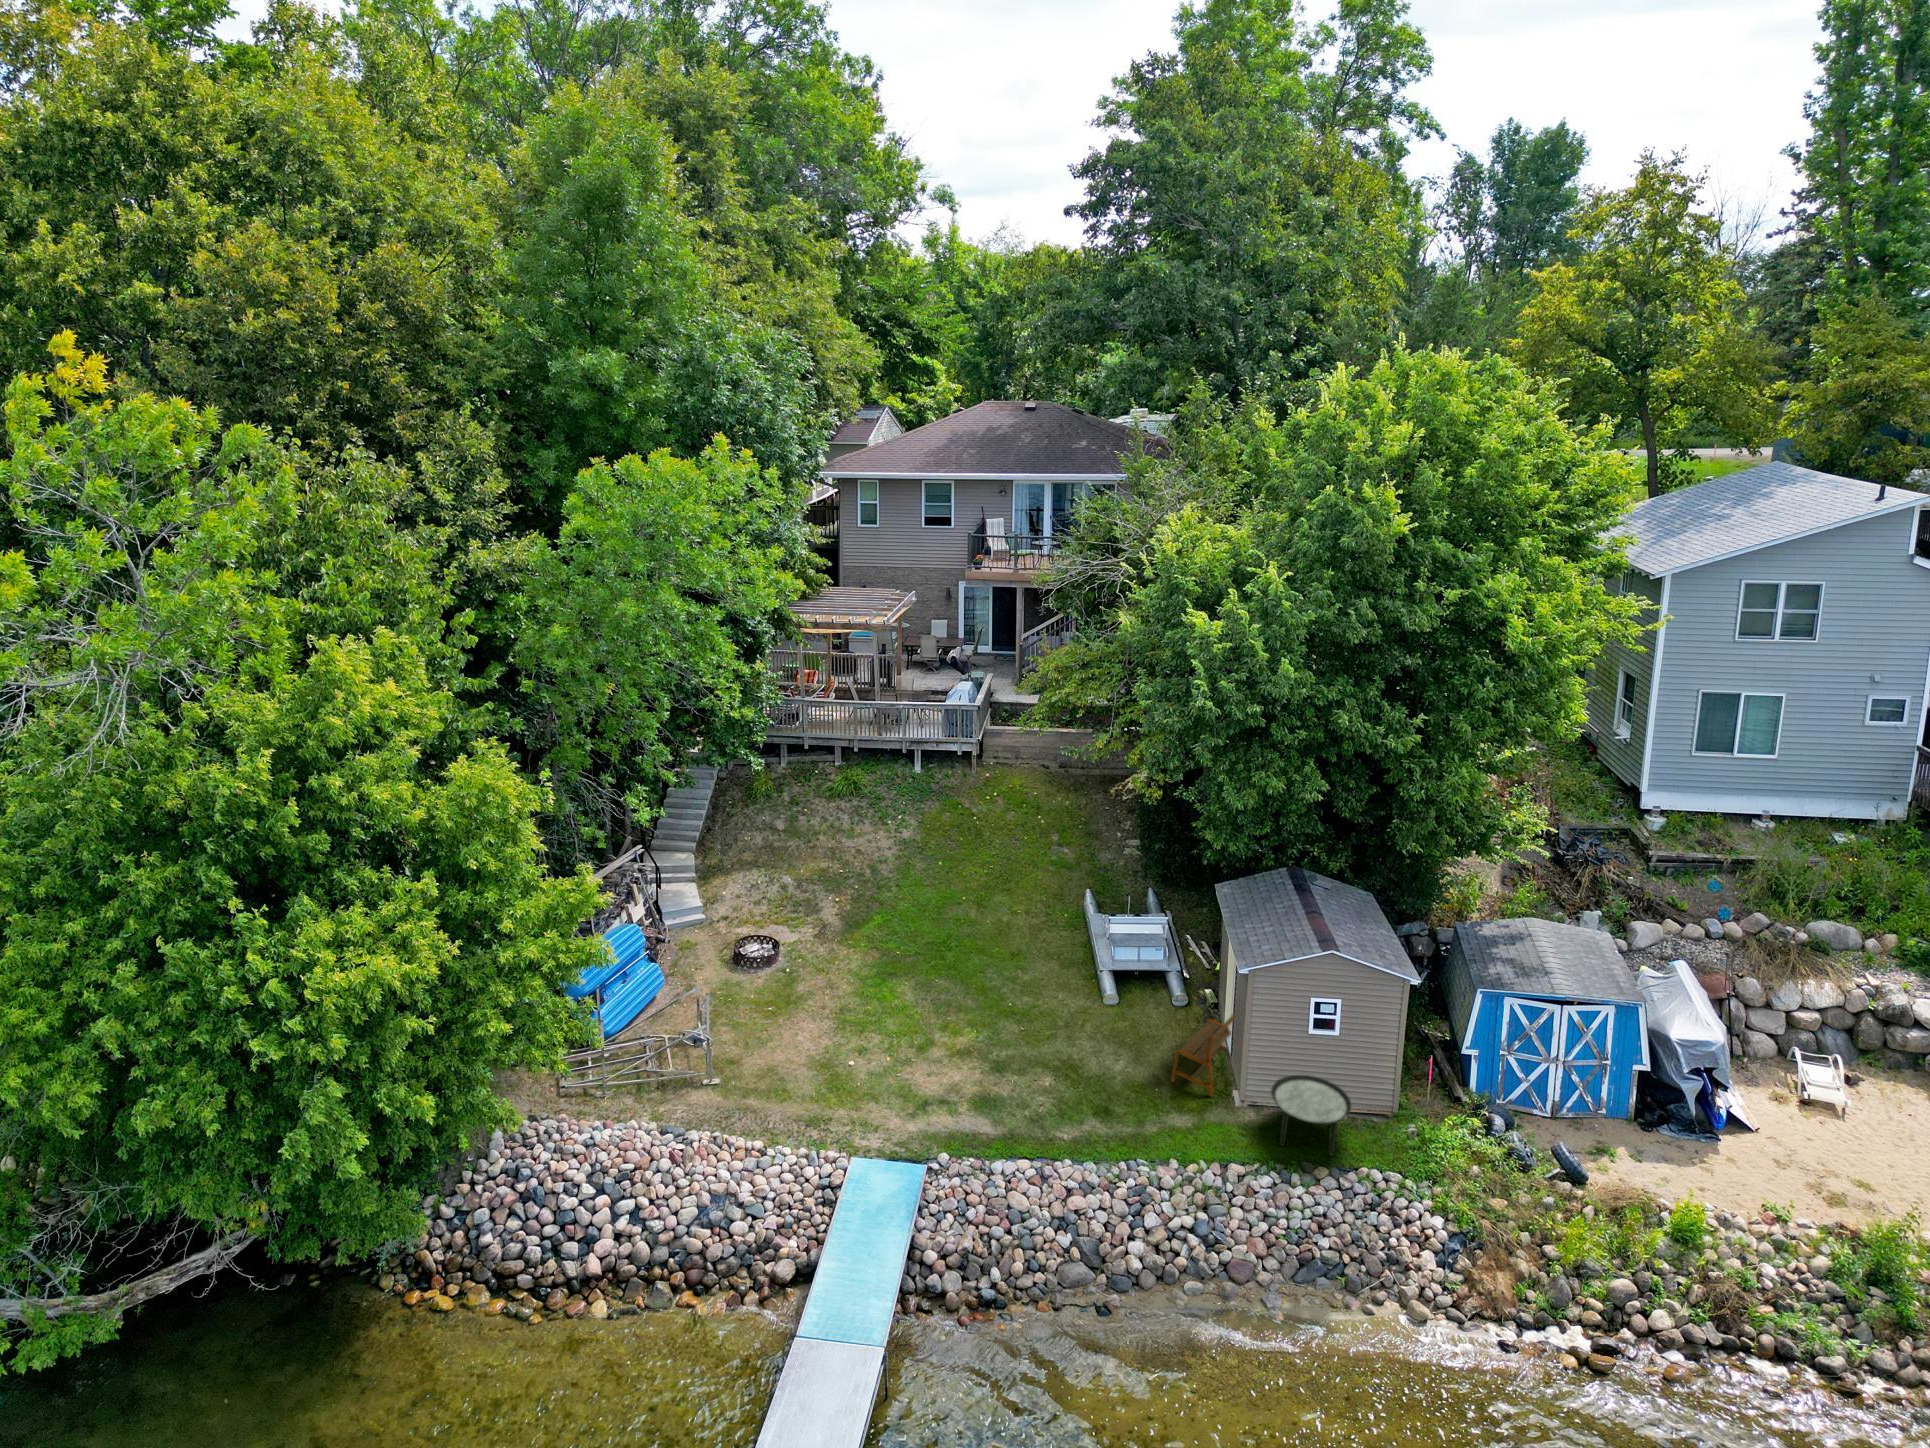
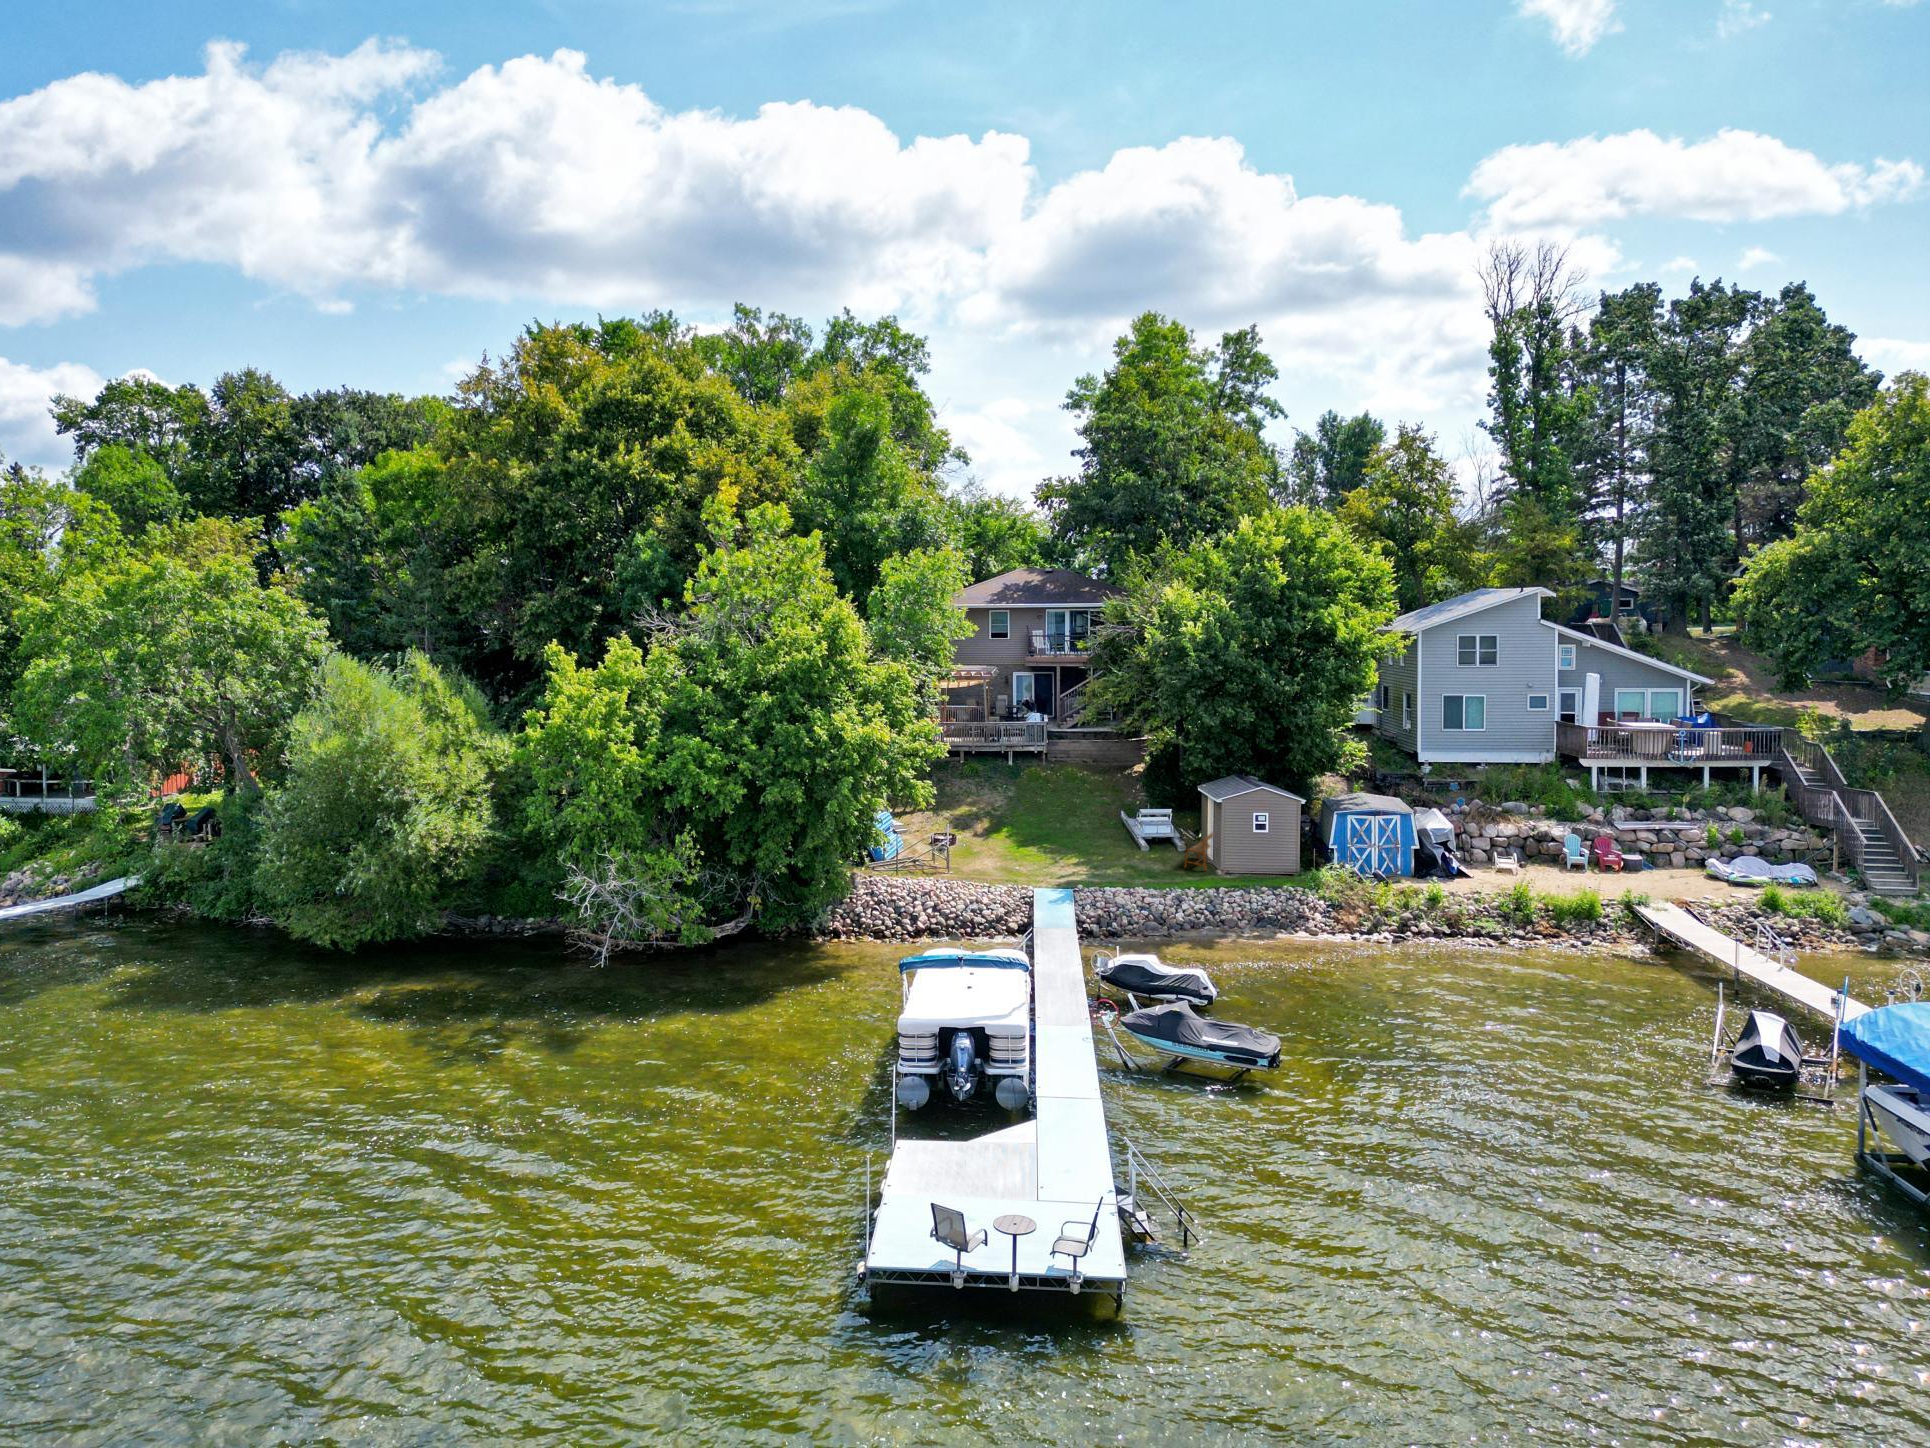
round table: present [1271,1075,1351,1156] -> none [1236,854,1276,885]

